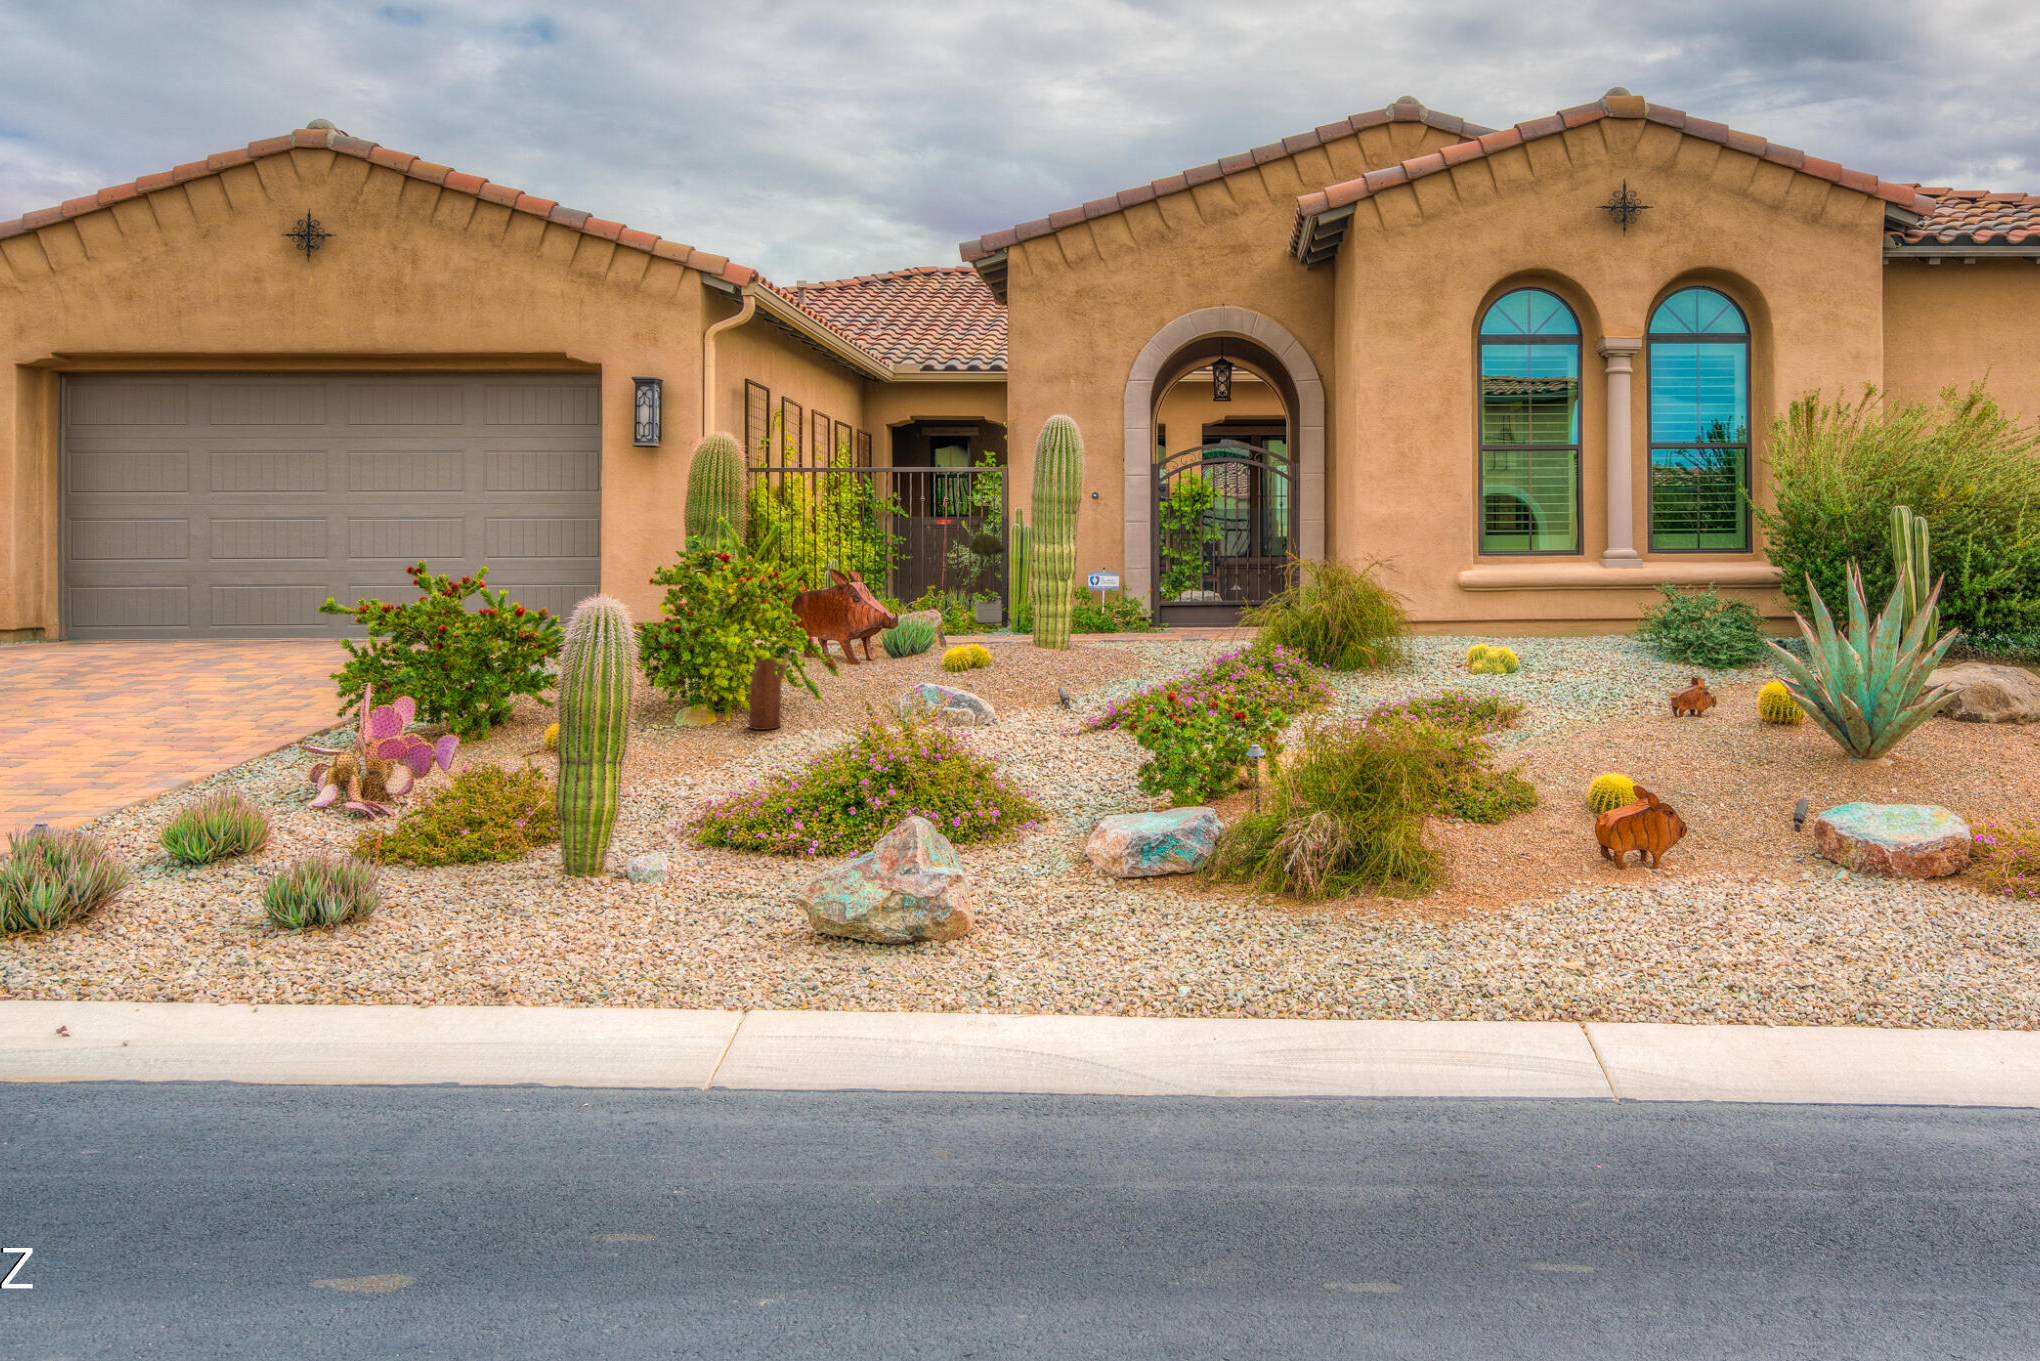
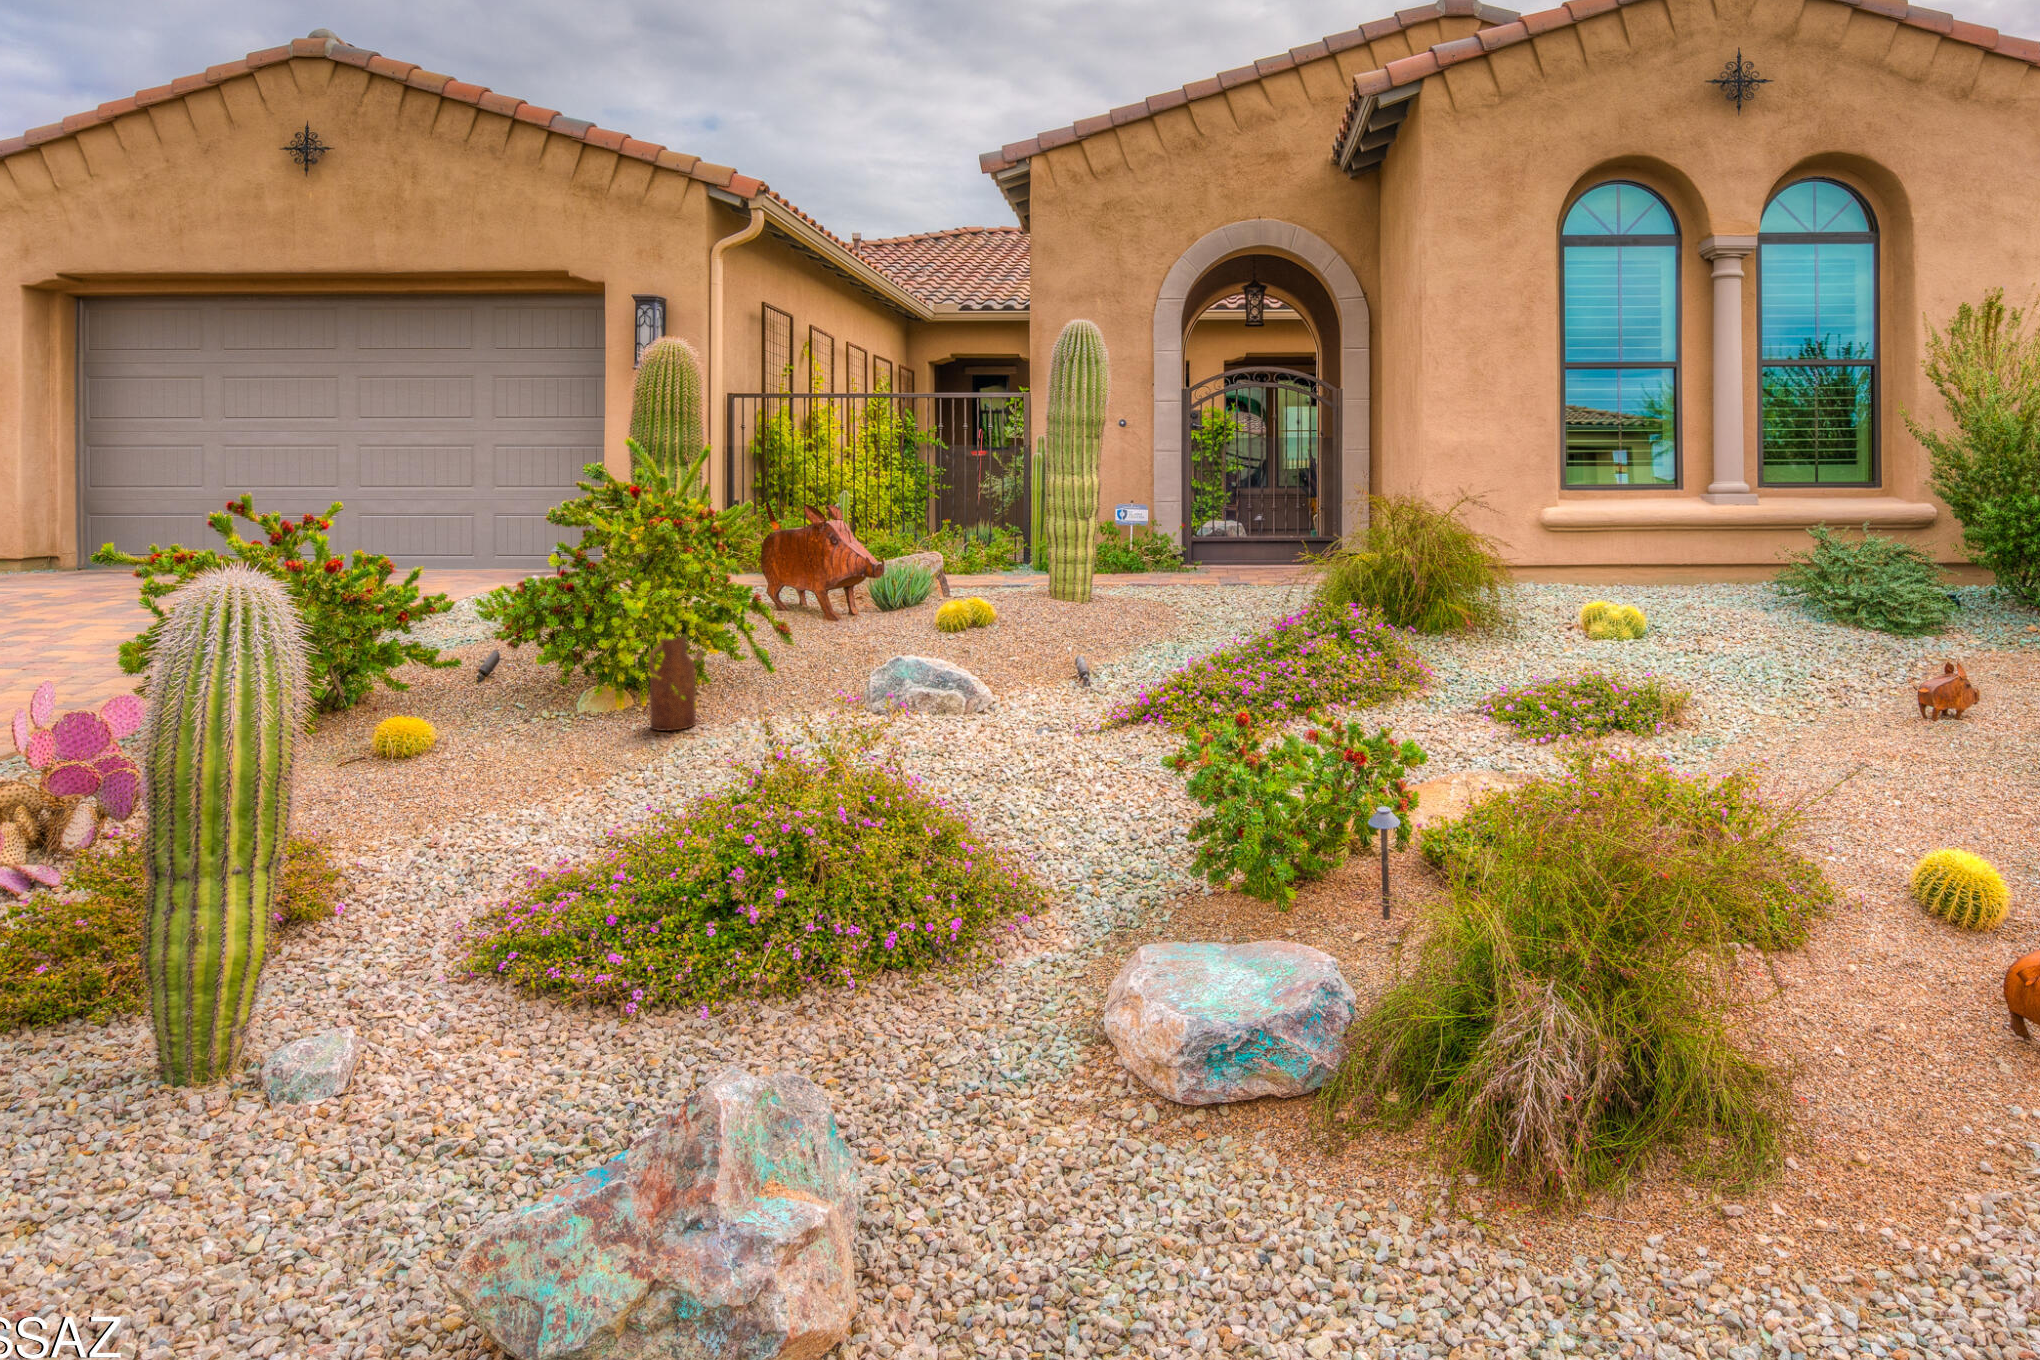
potted tree: present [969,533,1005,623] -> none [982,464,1025,567]

